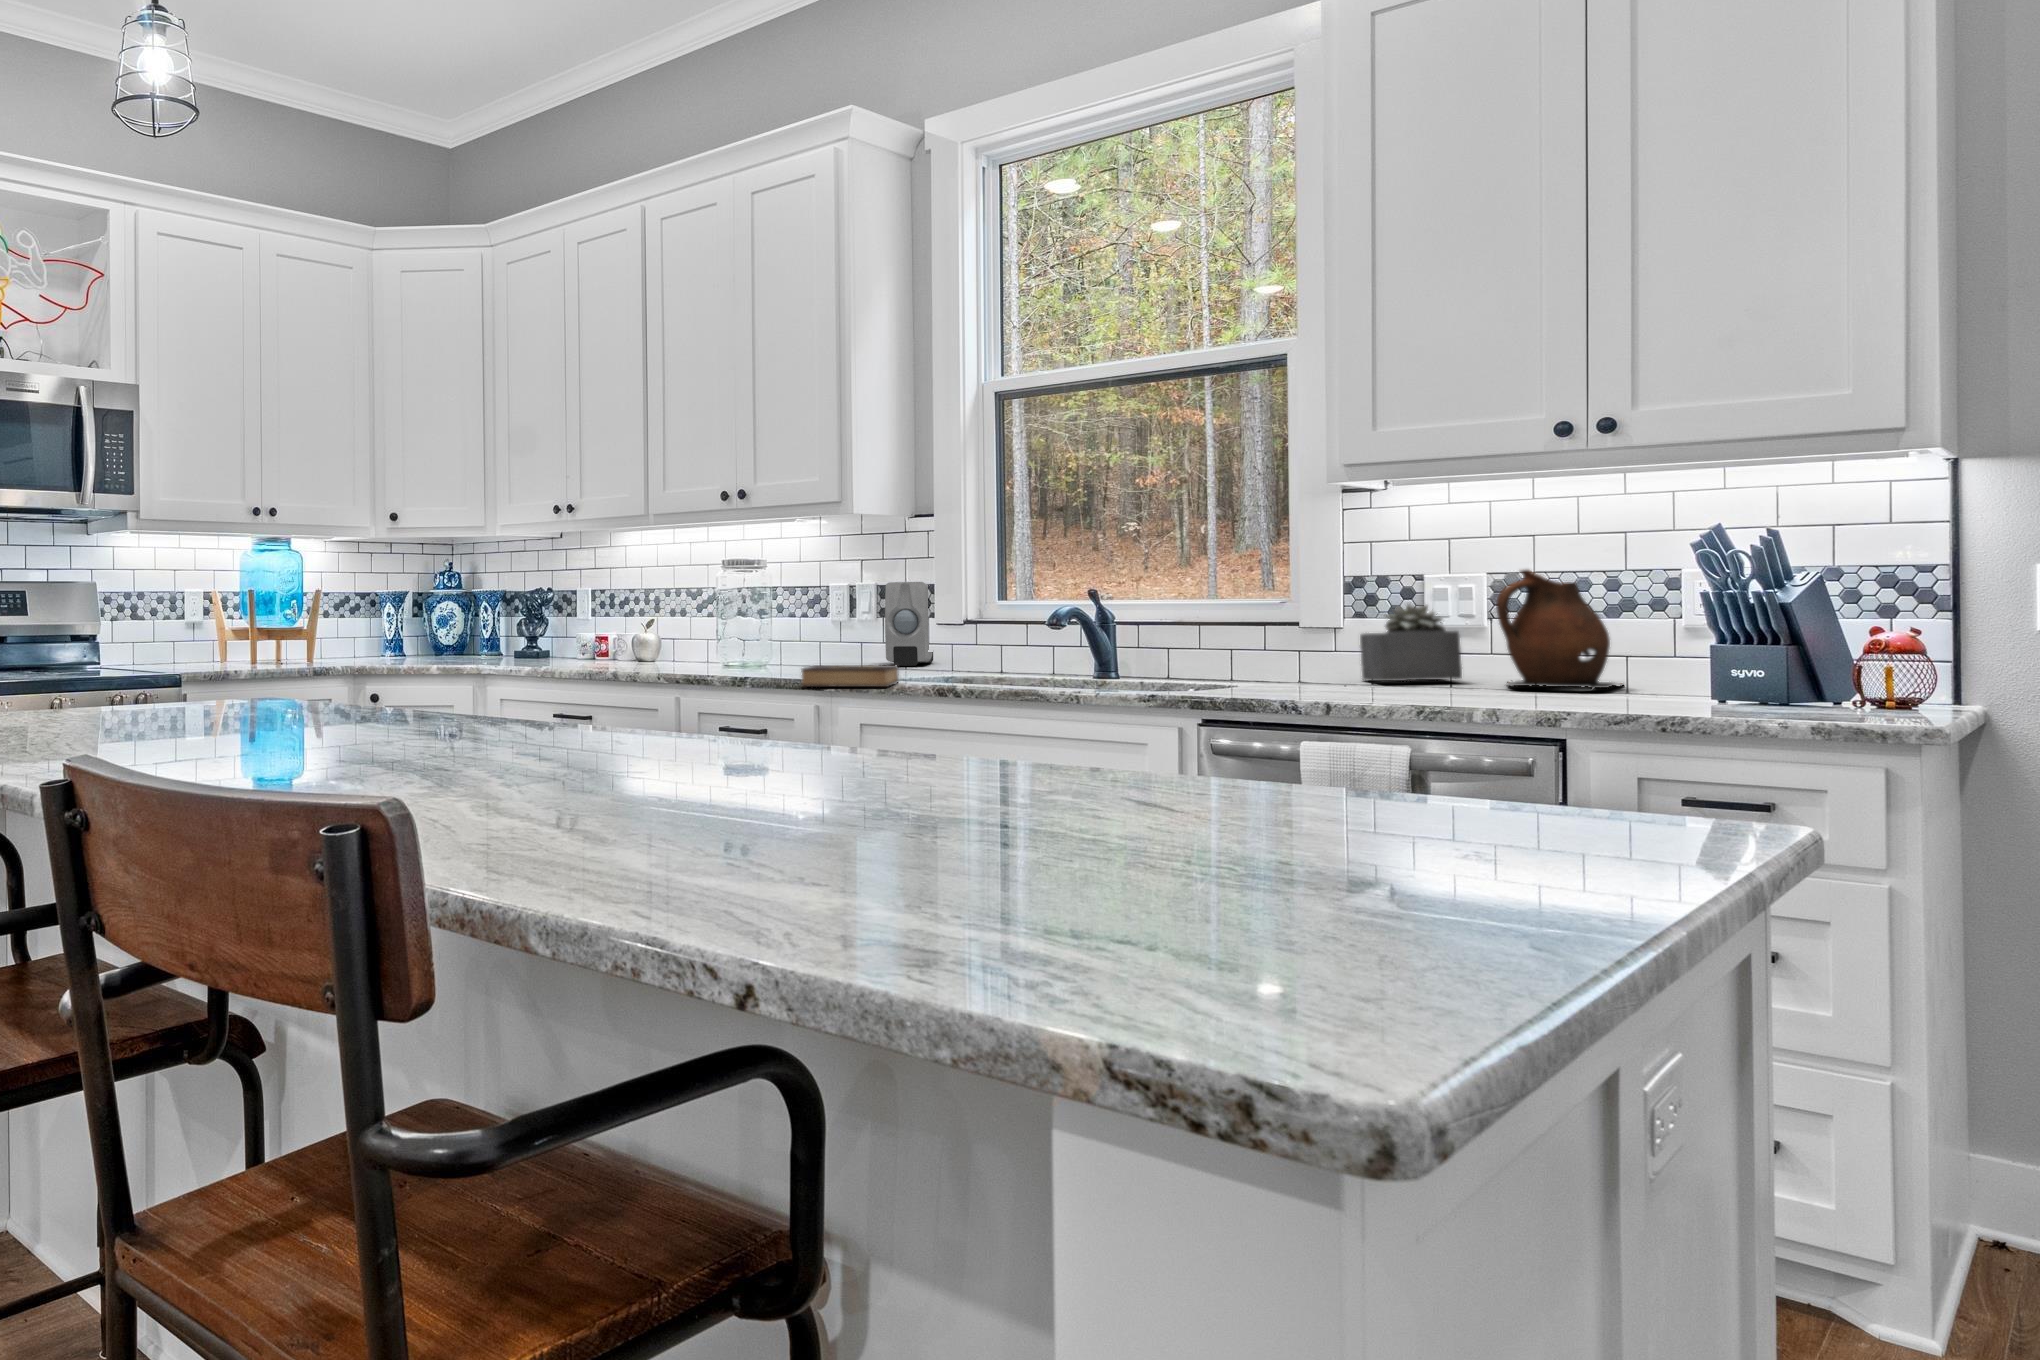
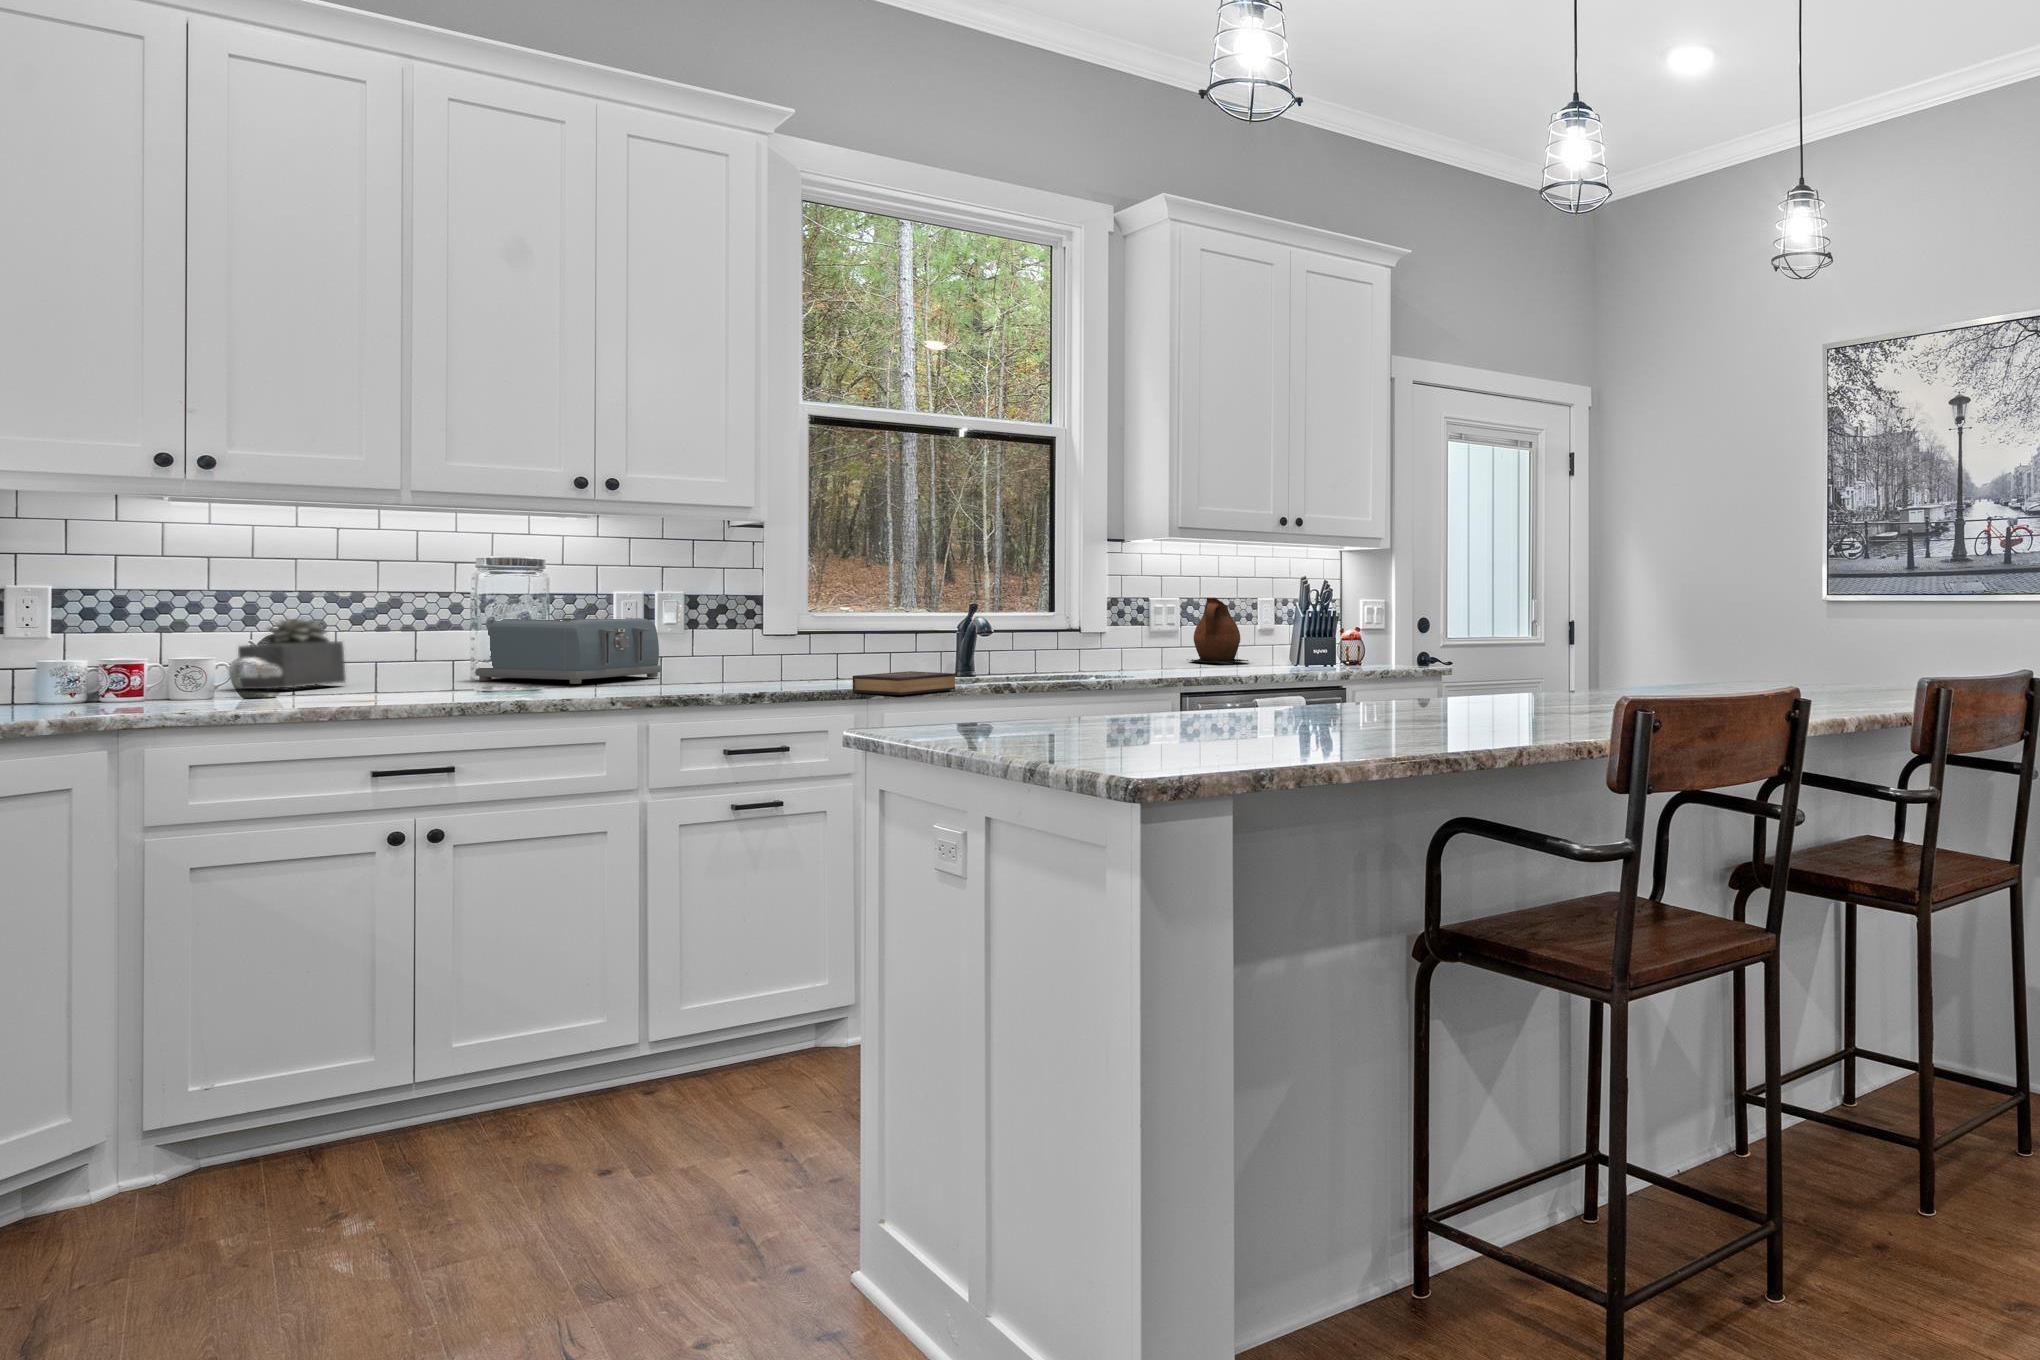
soap dispenser: present [885,582,933,666] -> none [692,594,767,676]
succulent plant: present [1360,605,1462,681] -> present [238,618,346,689]
toaster: none [757,606,859,663] -> present [475,618,661,684]

